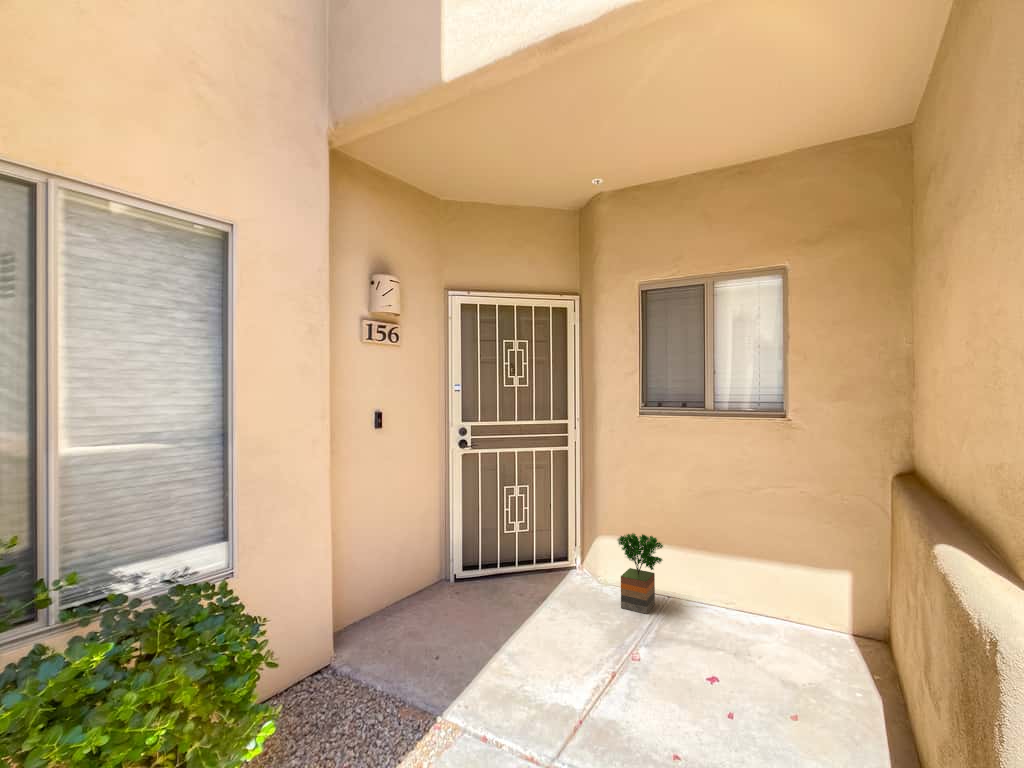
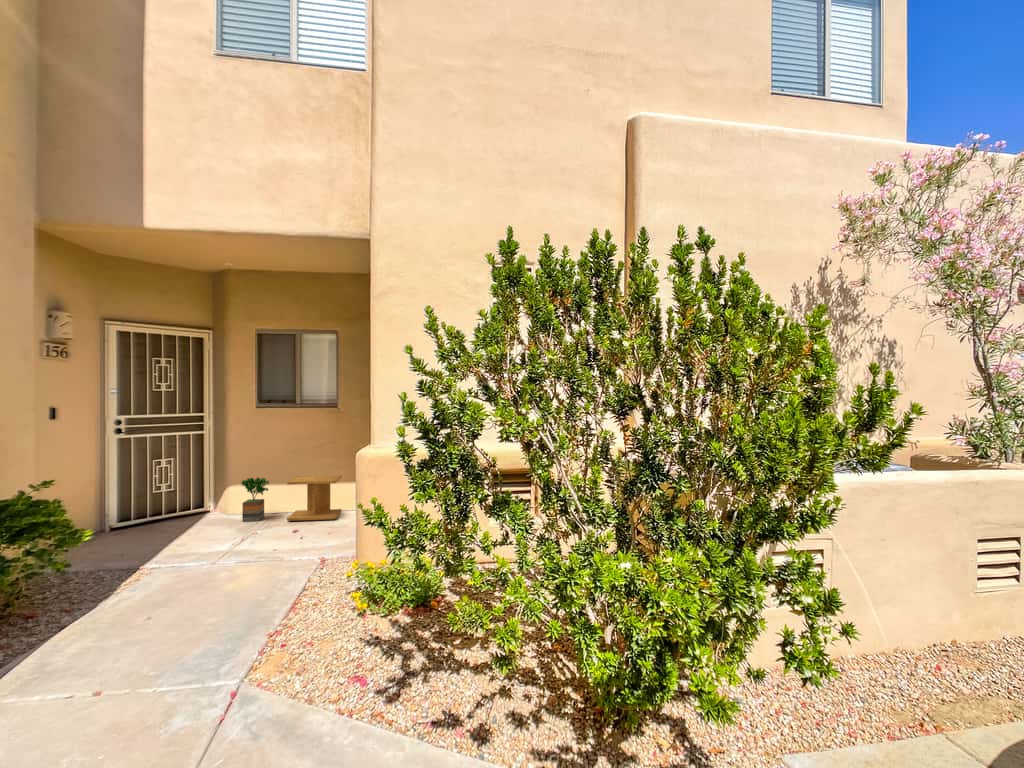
side table: none [696,541,801,654] -> present [287,475,342,521]

